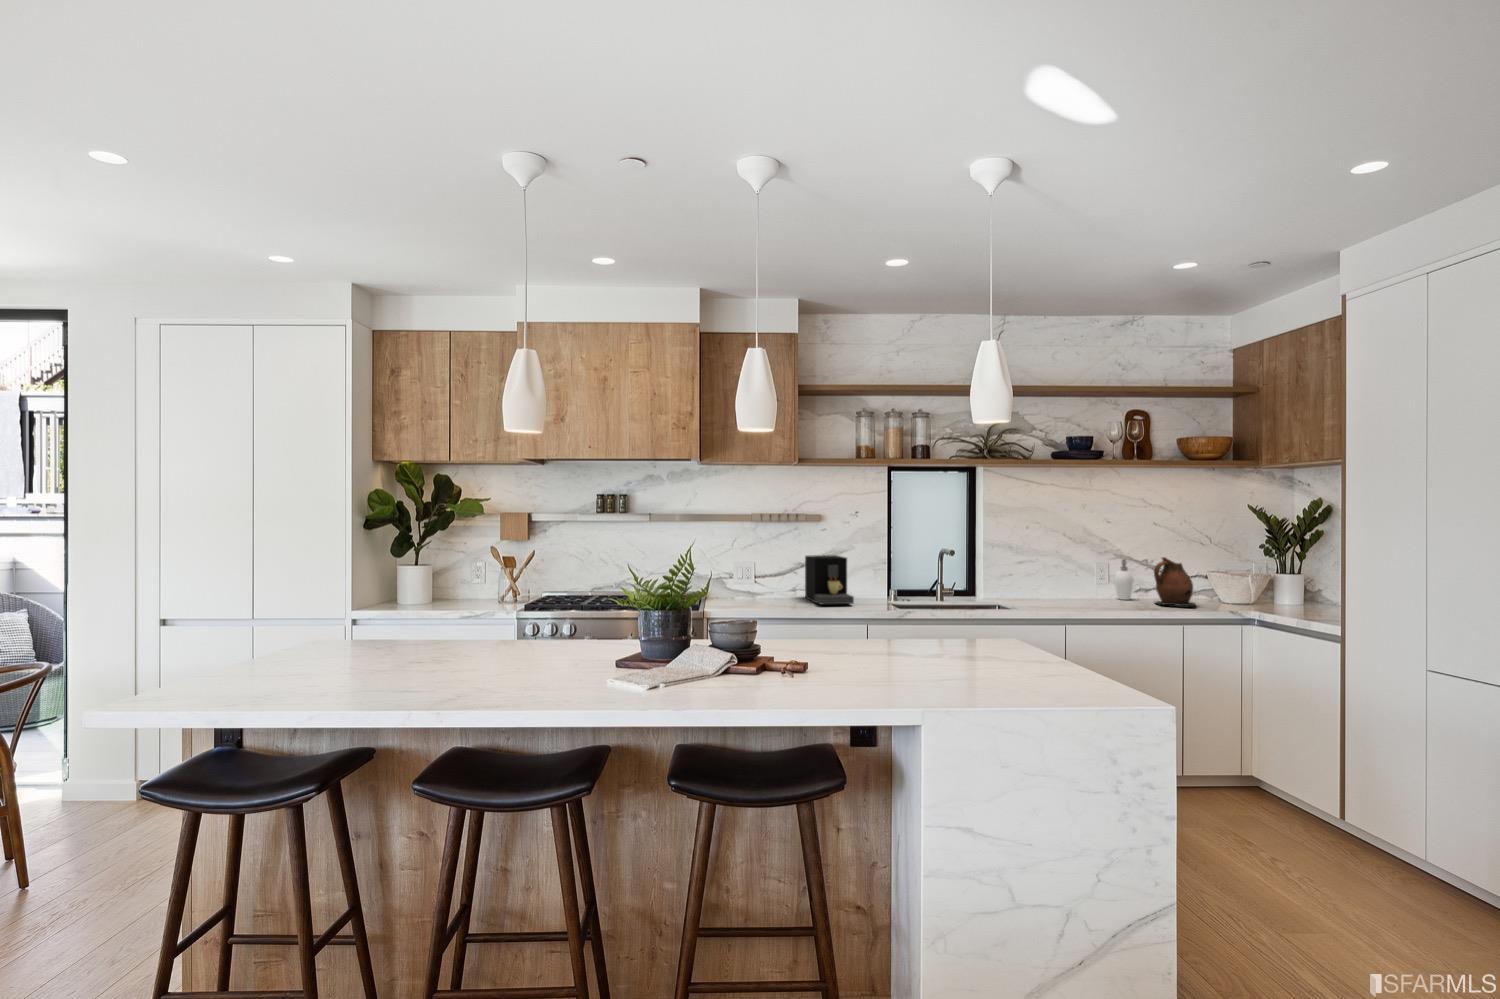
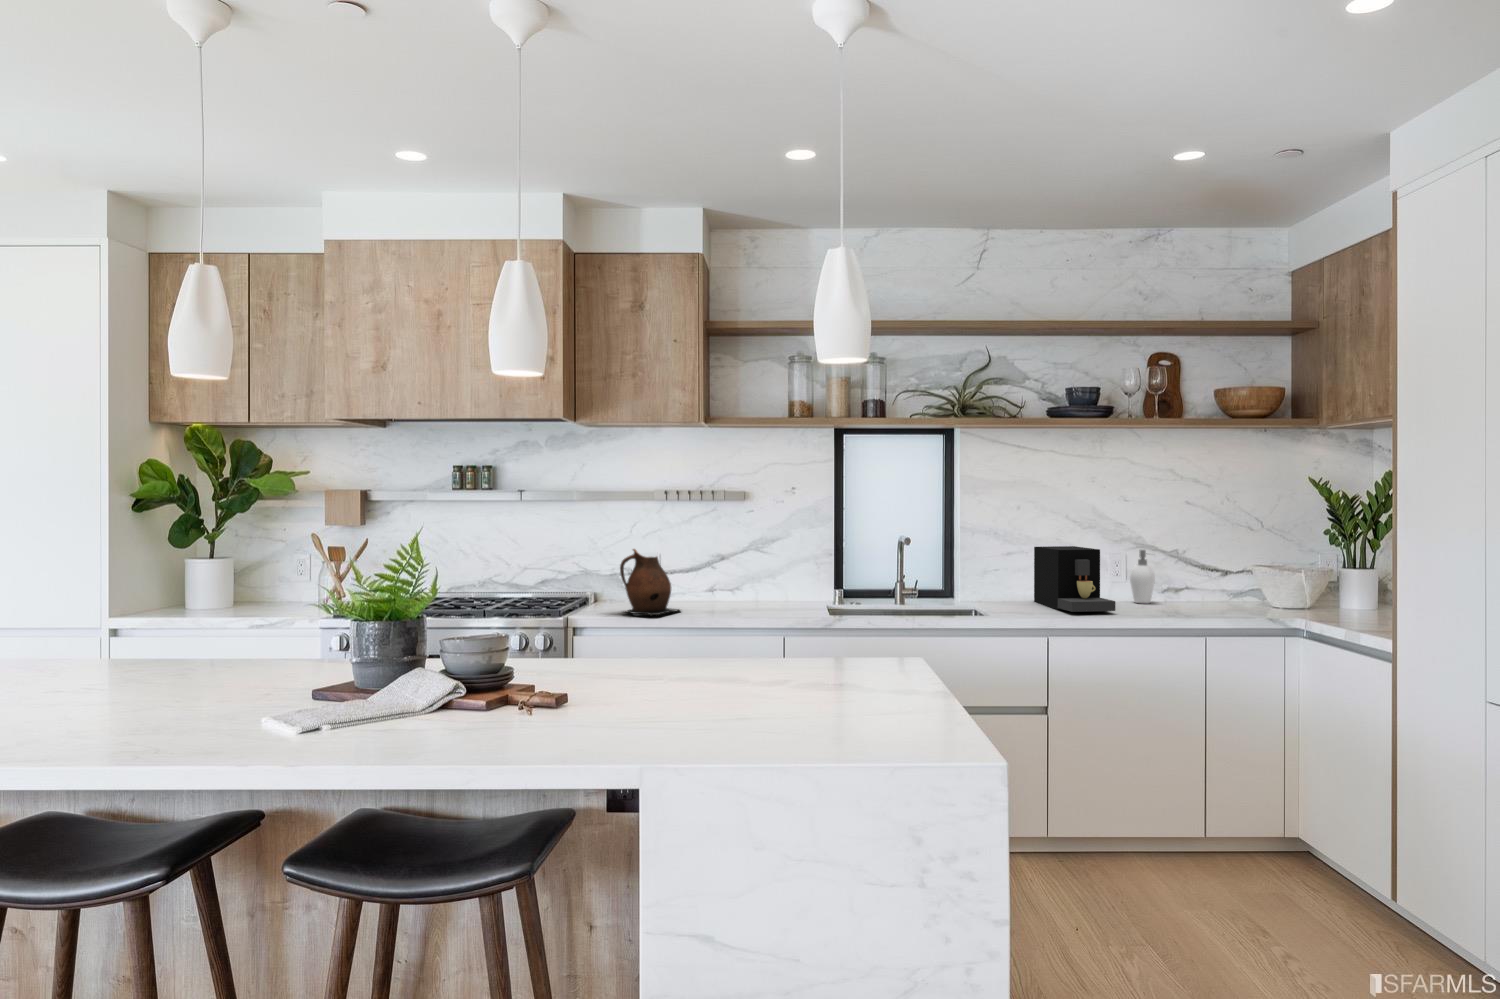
coffee maker: present [805,555,854,604] -> present [1034,546,1115,612]
ceramic pitcher: present [1154,557,1196,606] -> present [620,549,679,615]

